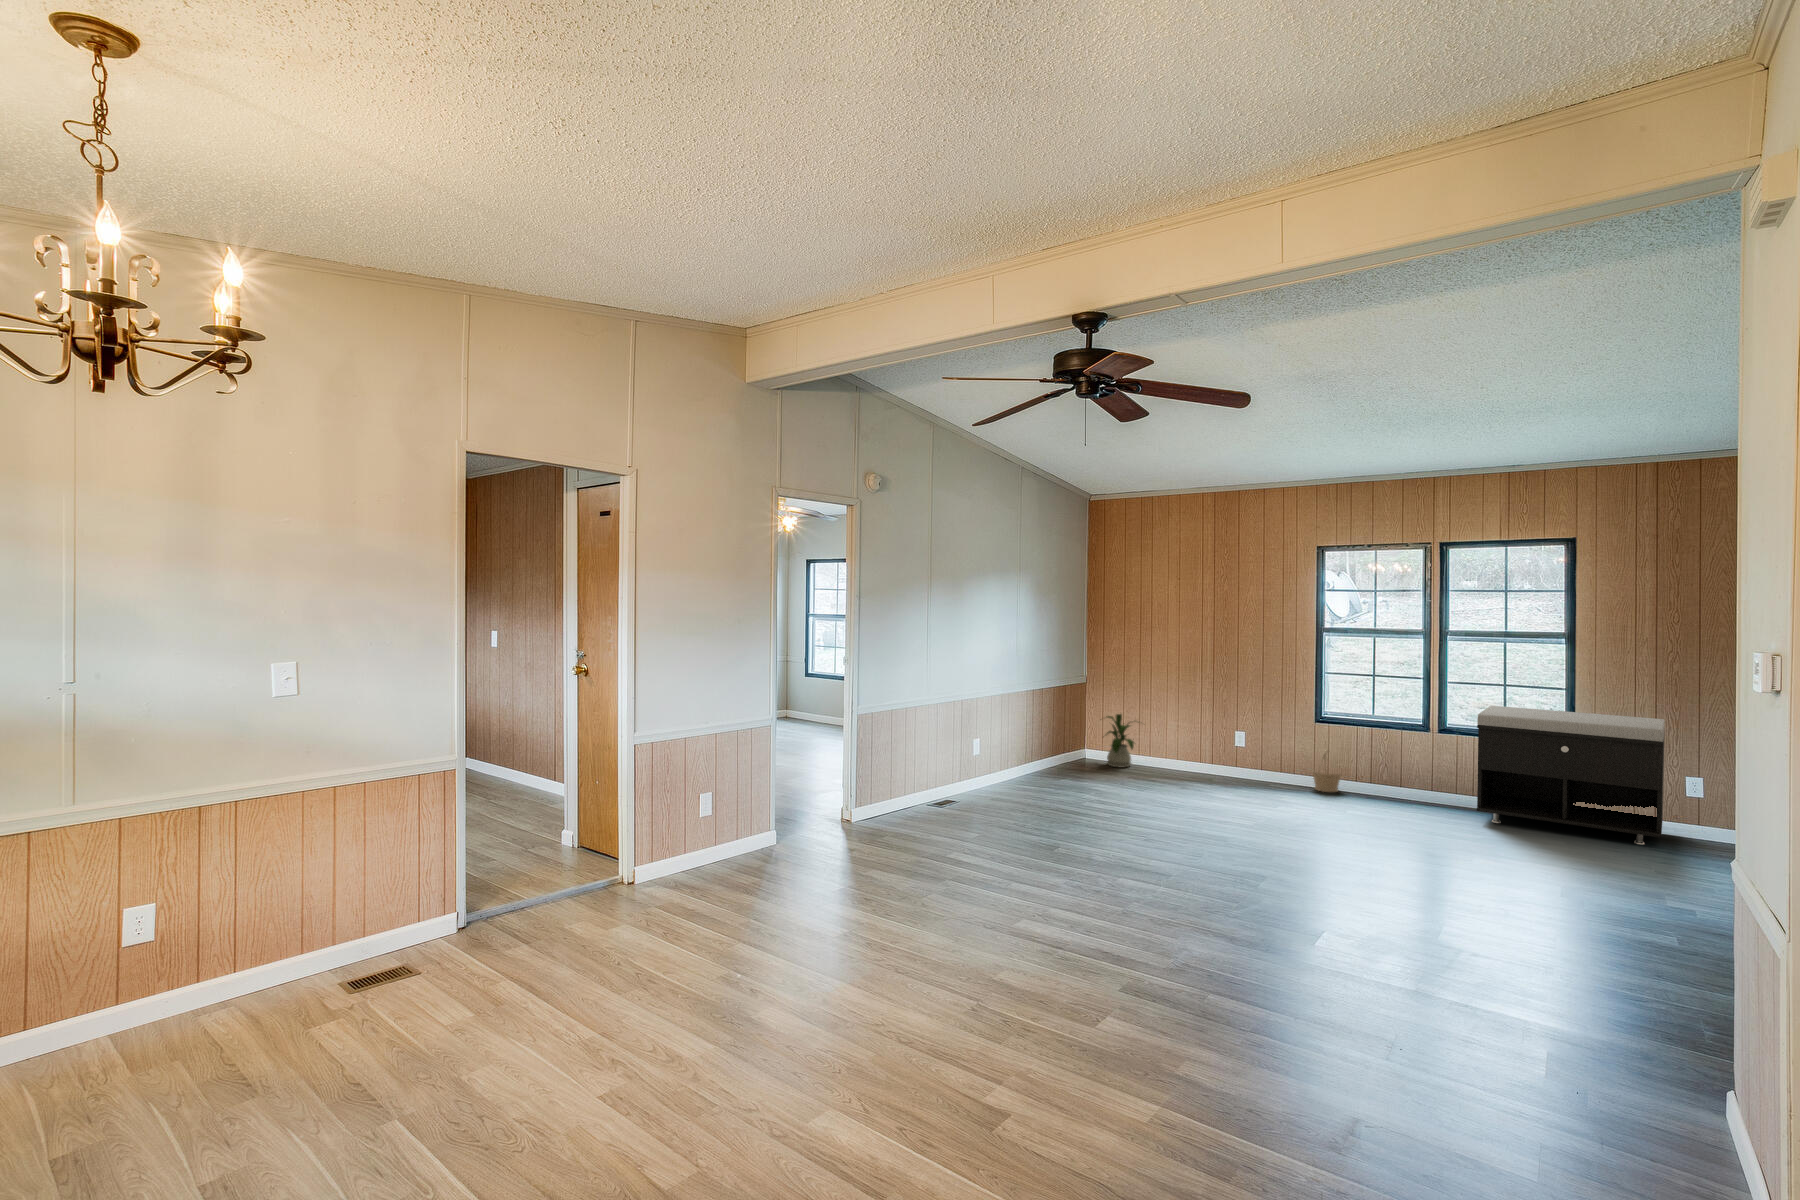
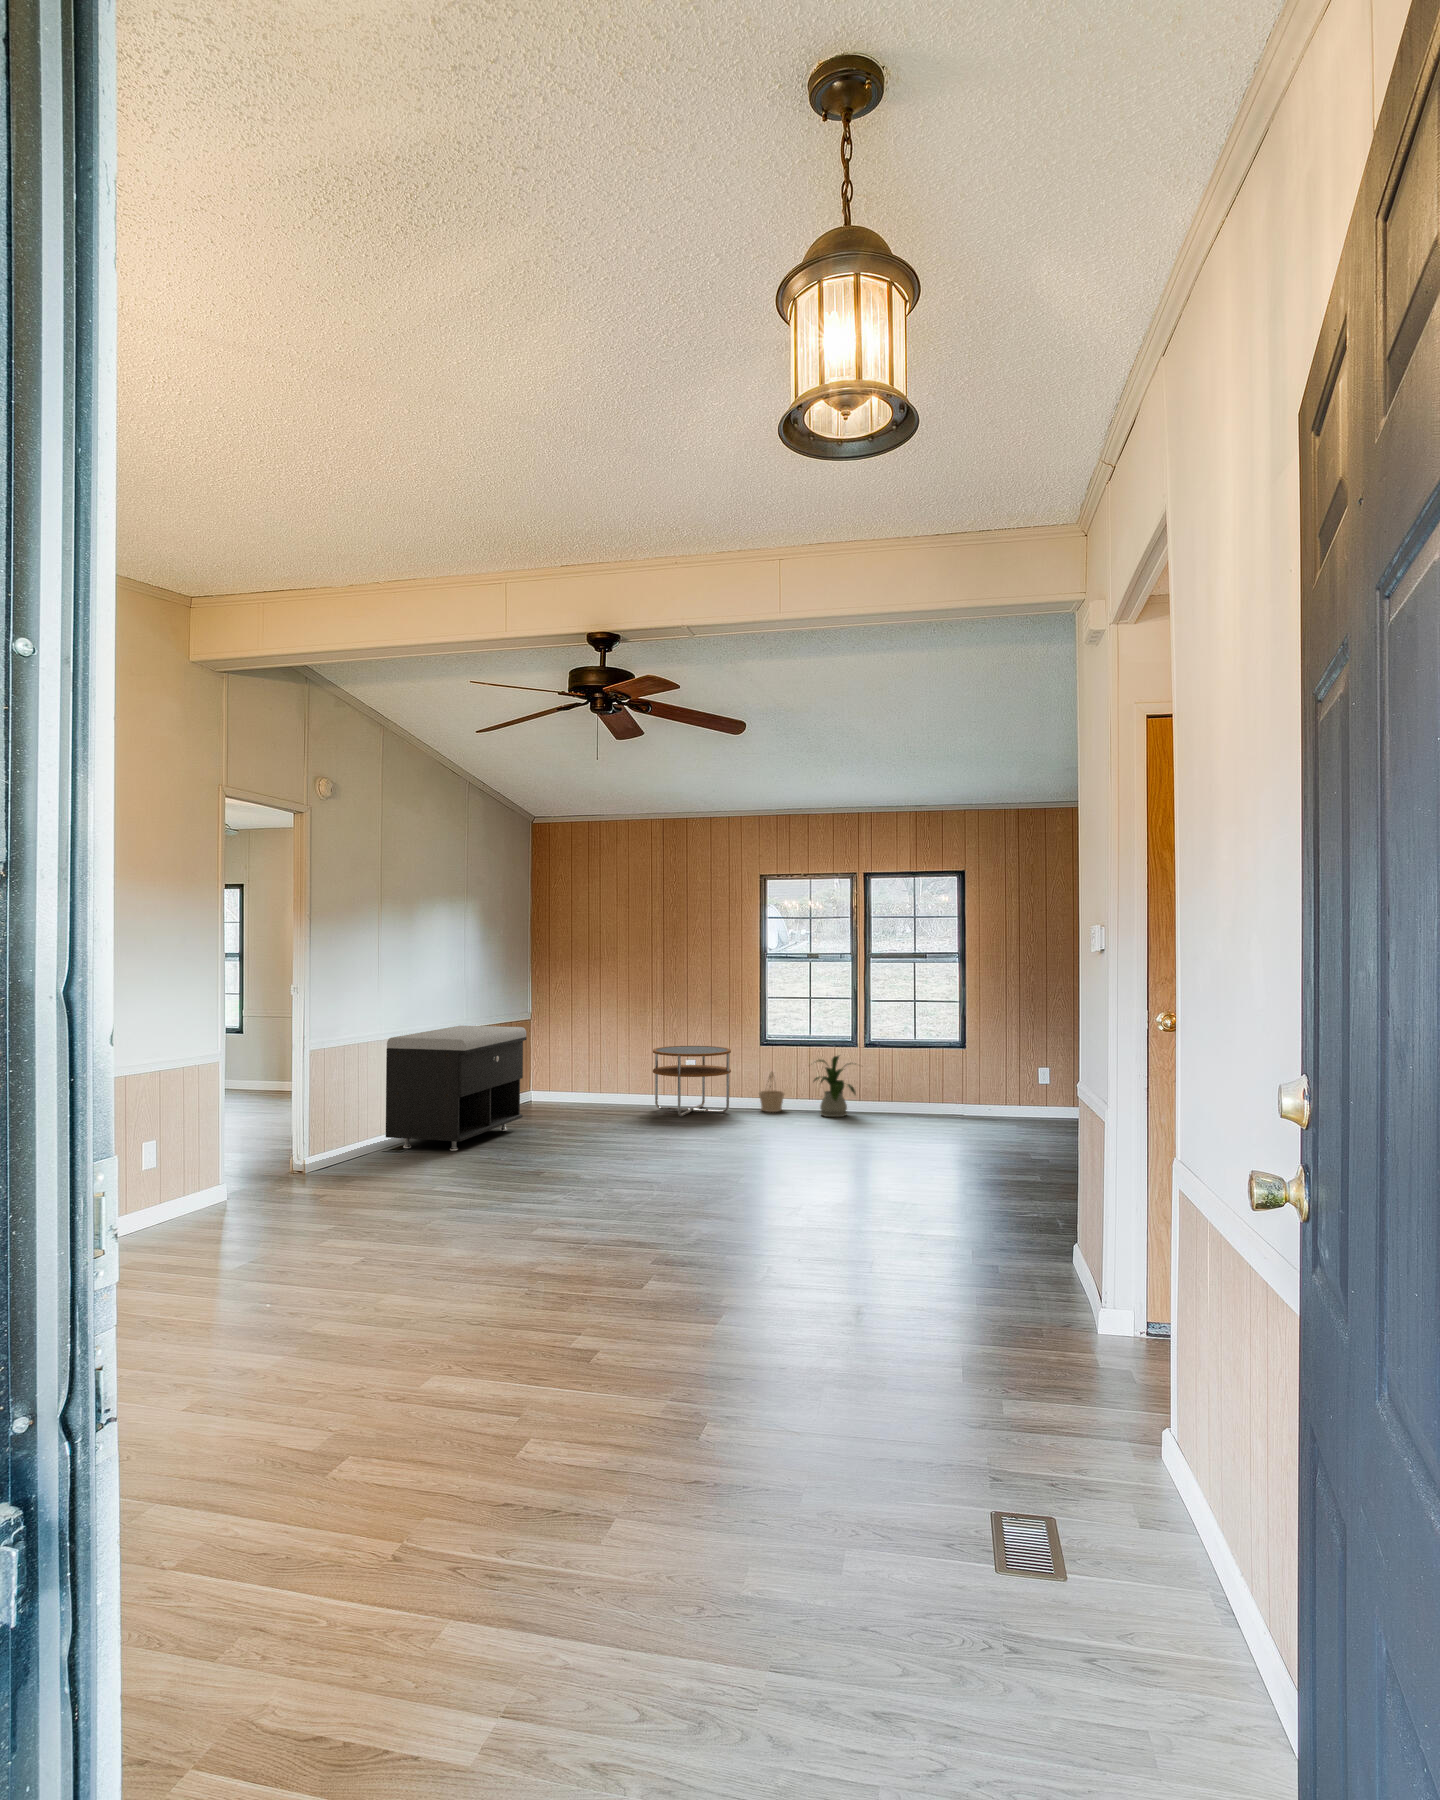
storage bench: present [1477,706,1665,845] -> present [386,1026,526,1151]
house plant: present [1107,714,1134,768] -> present [814,1056,856,1117]
side table: none [1198,717,1281,789] -> present [653,1046,731,1117]

